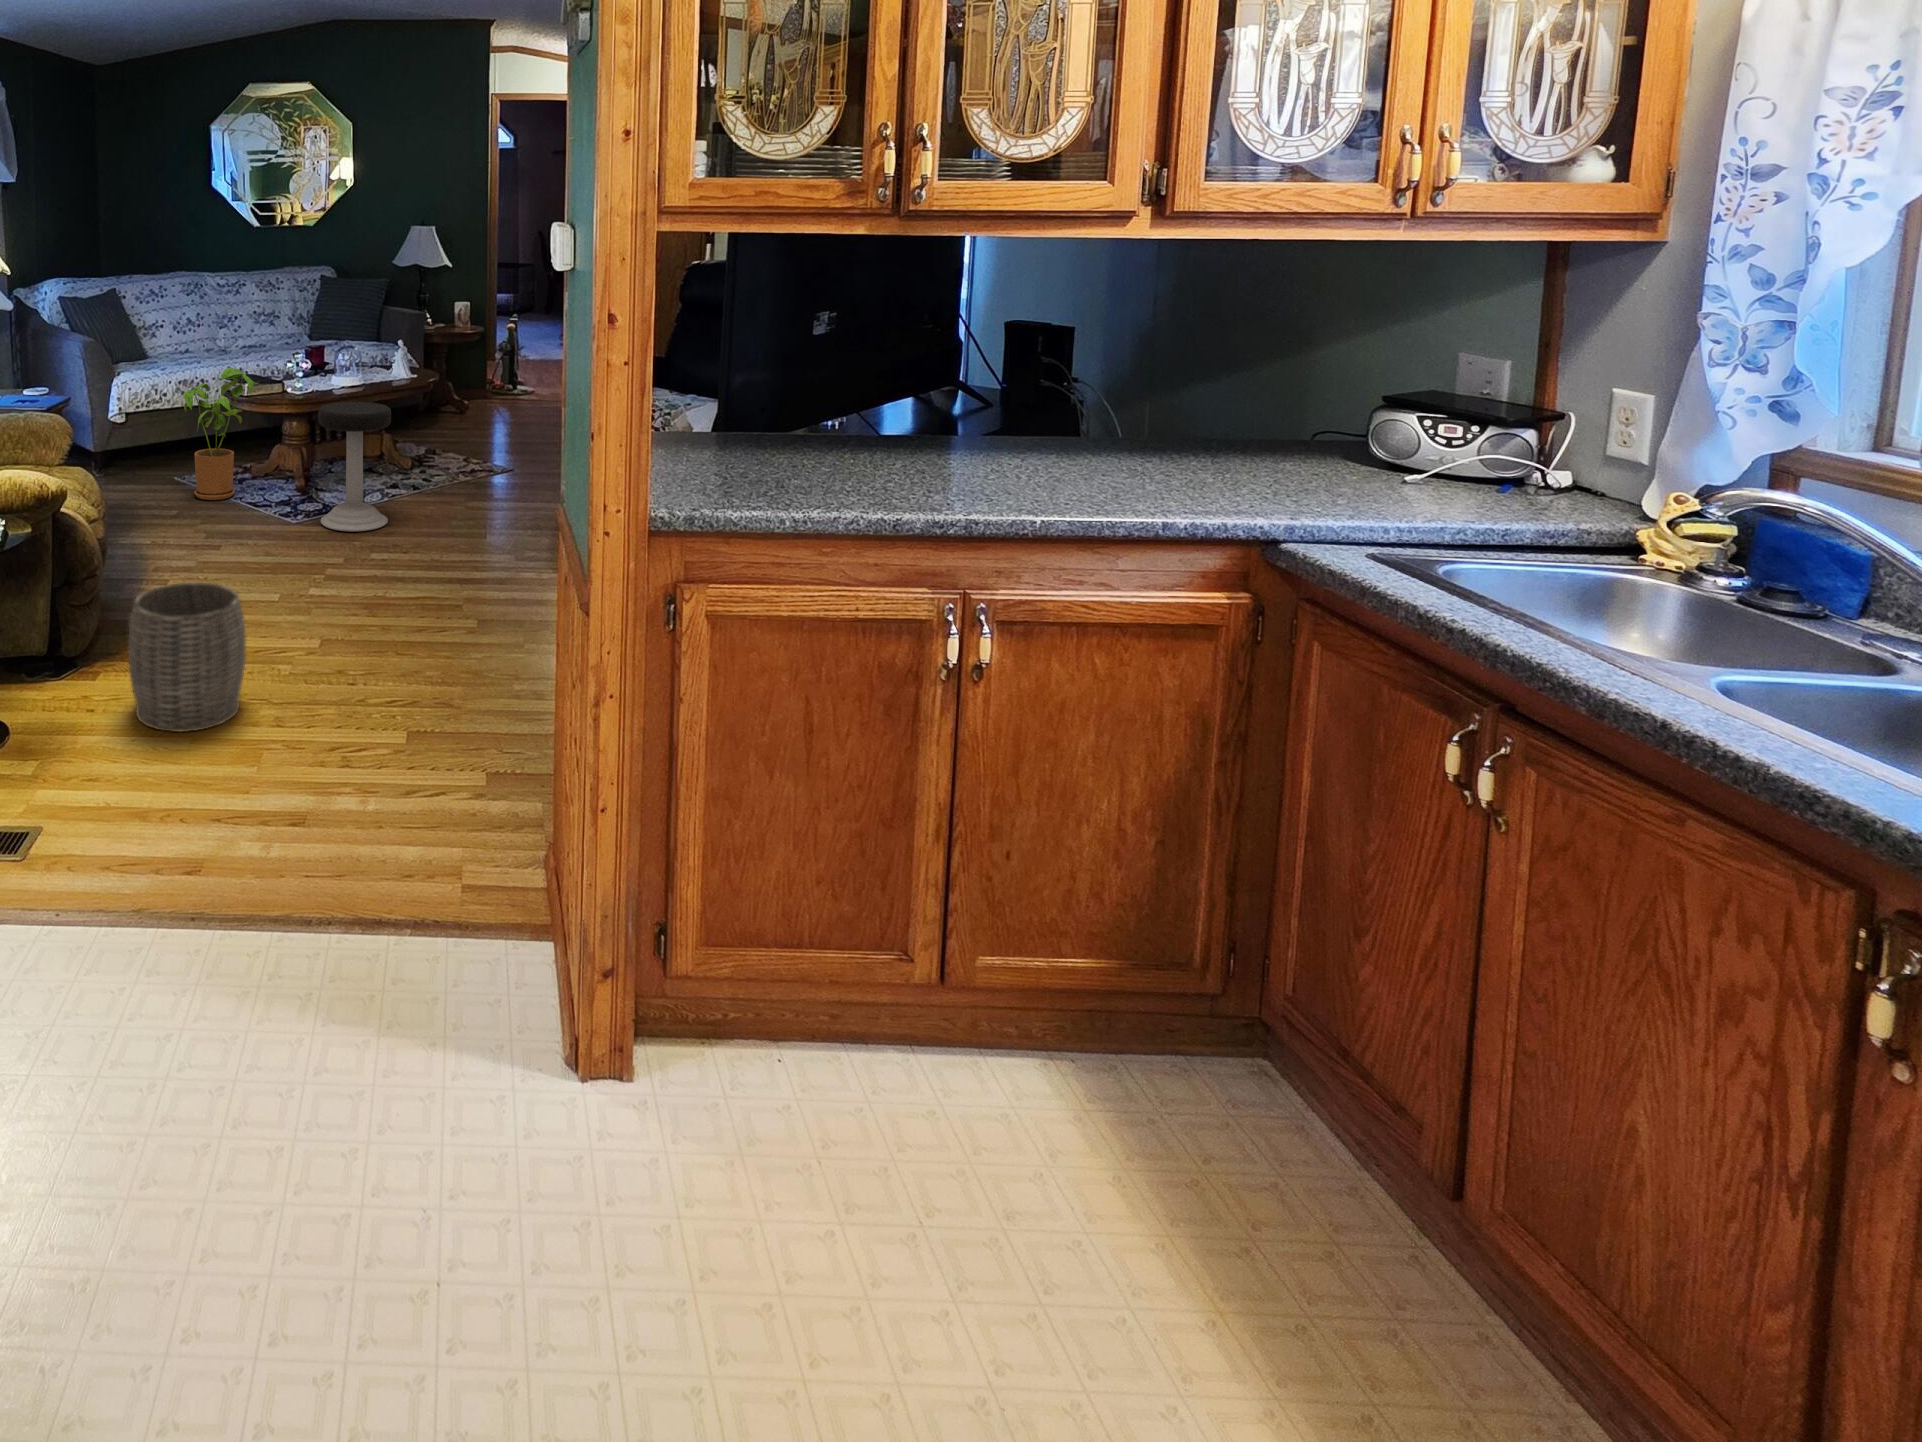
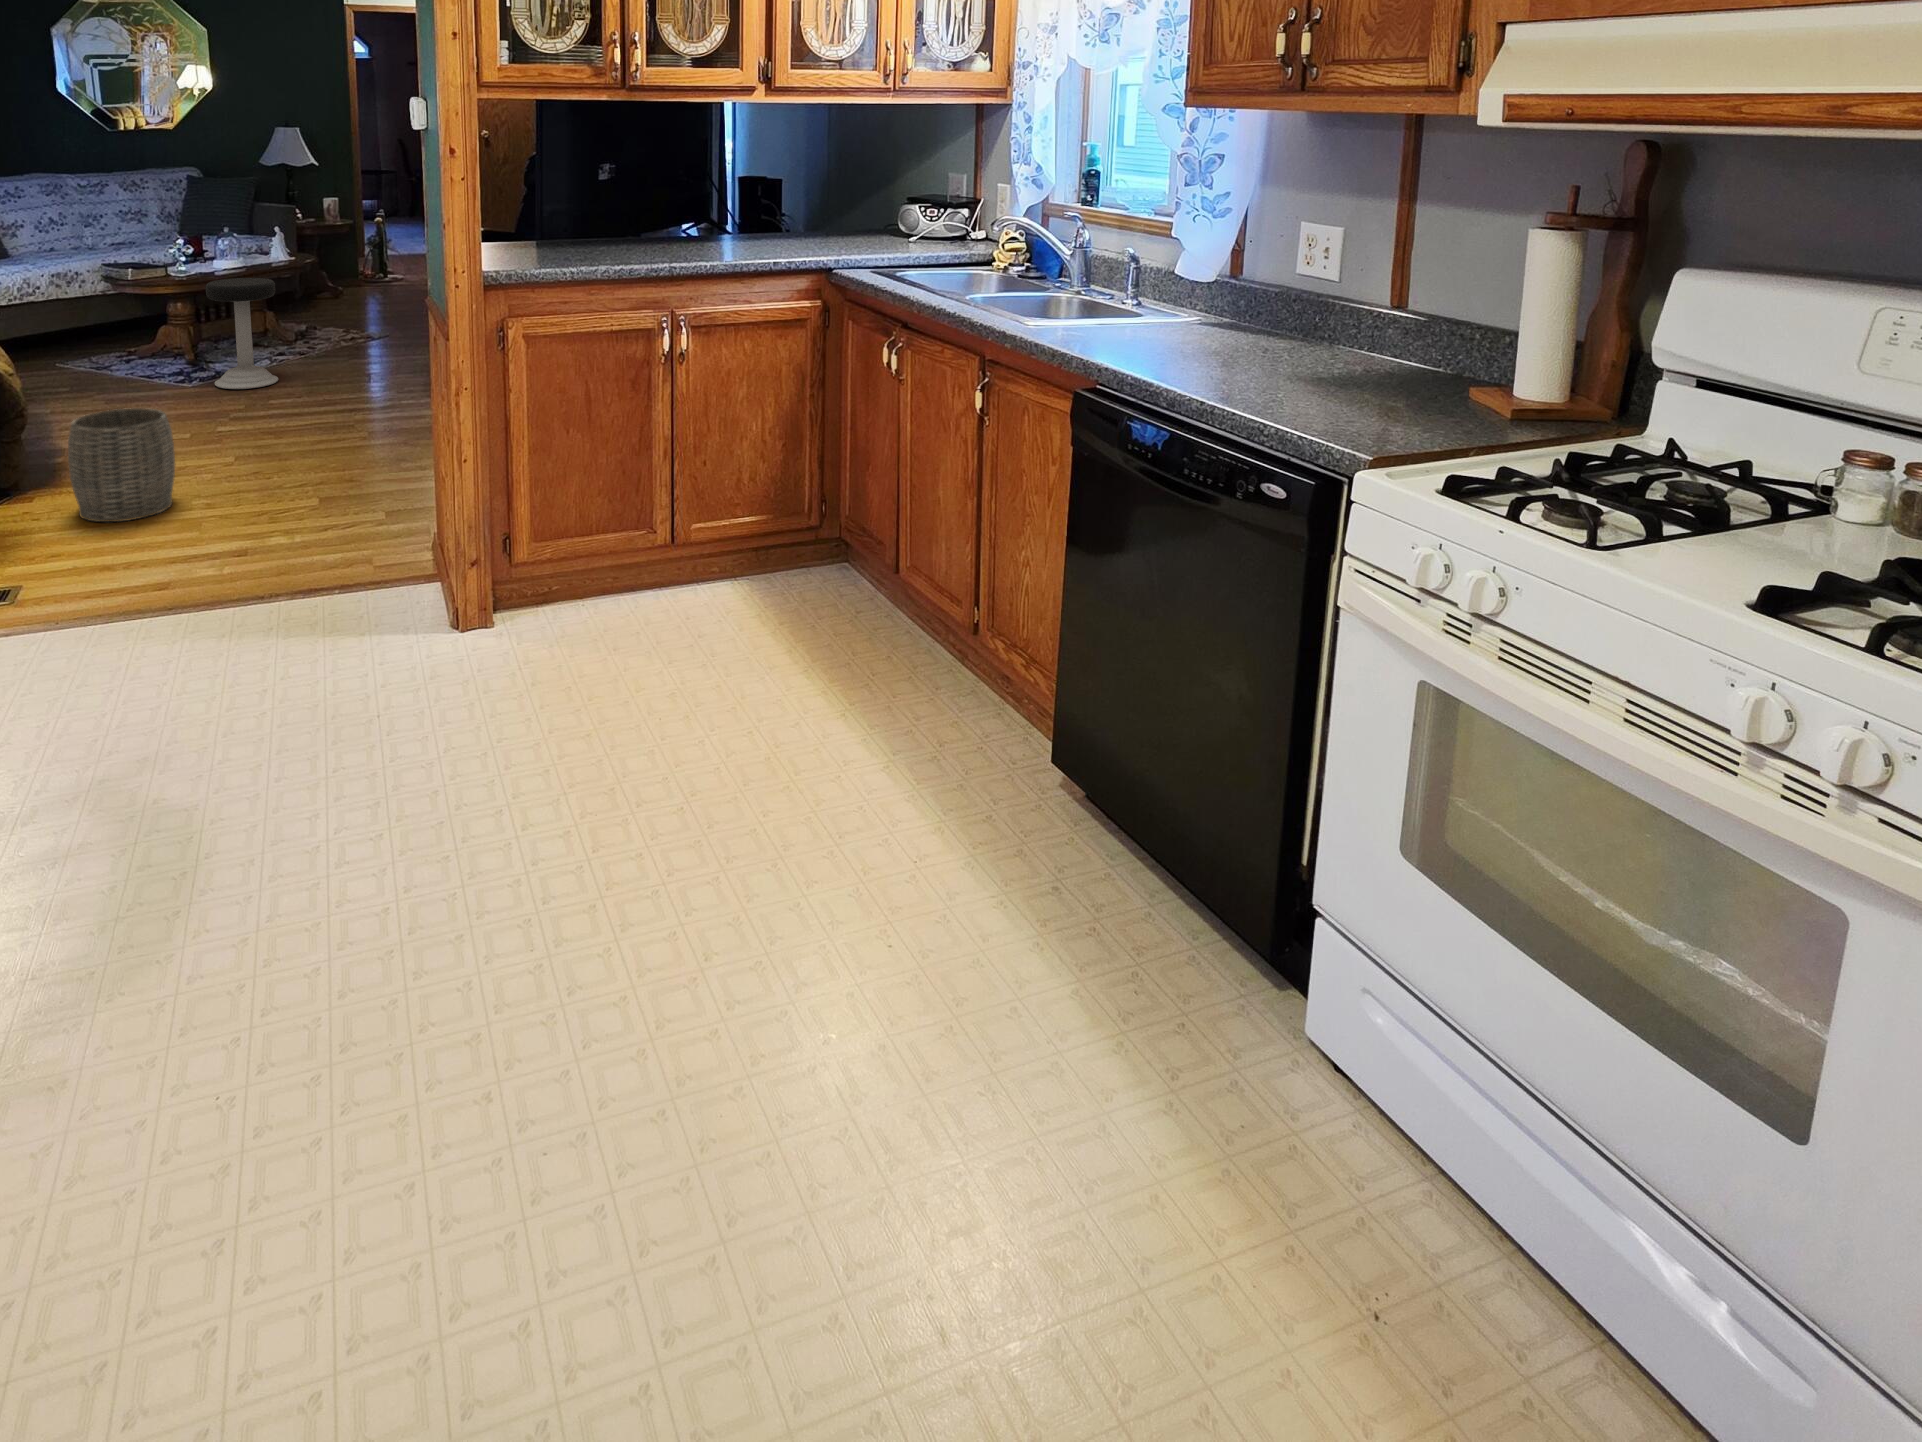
house plant: present [183,368,258,500] -> none [62,256,141,379]

